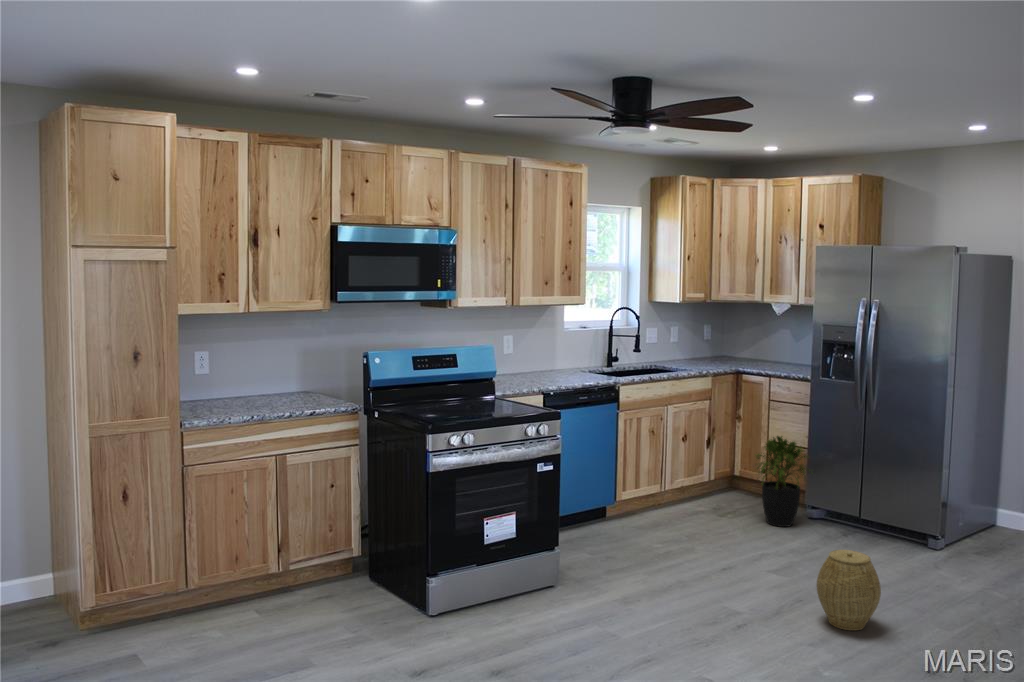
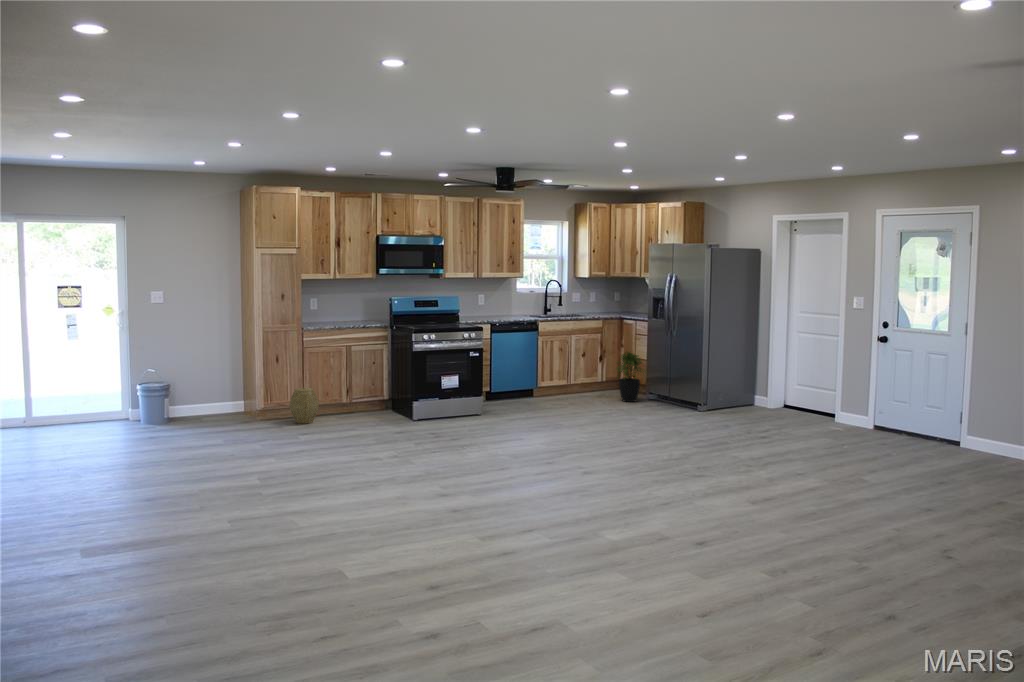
woven basket: present [817,550,881,631] -> present [290,388,319,424]

